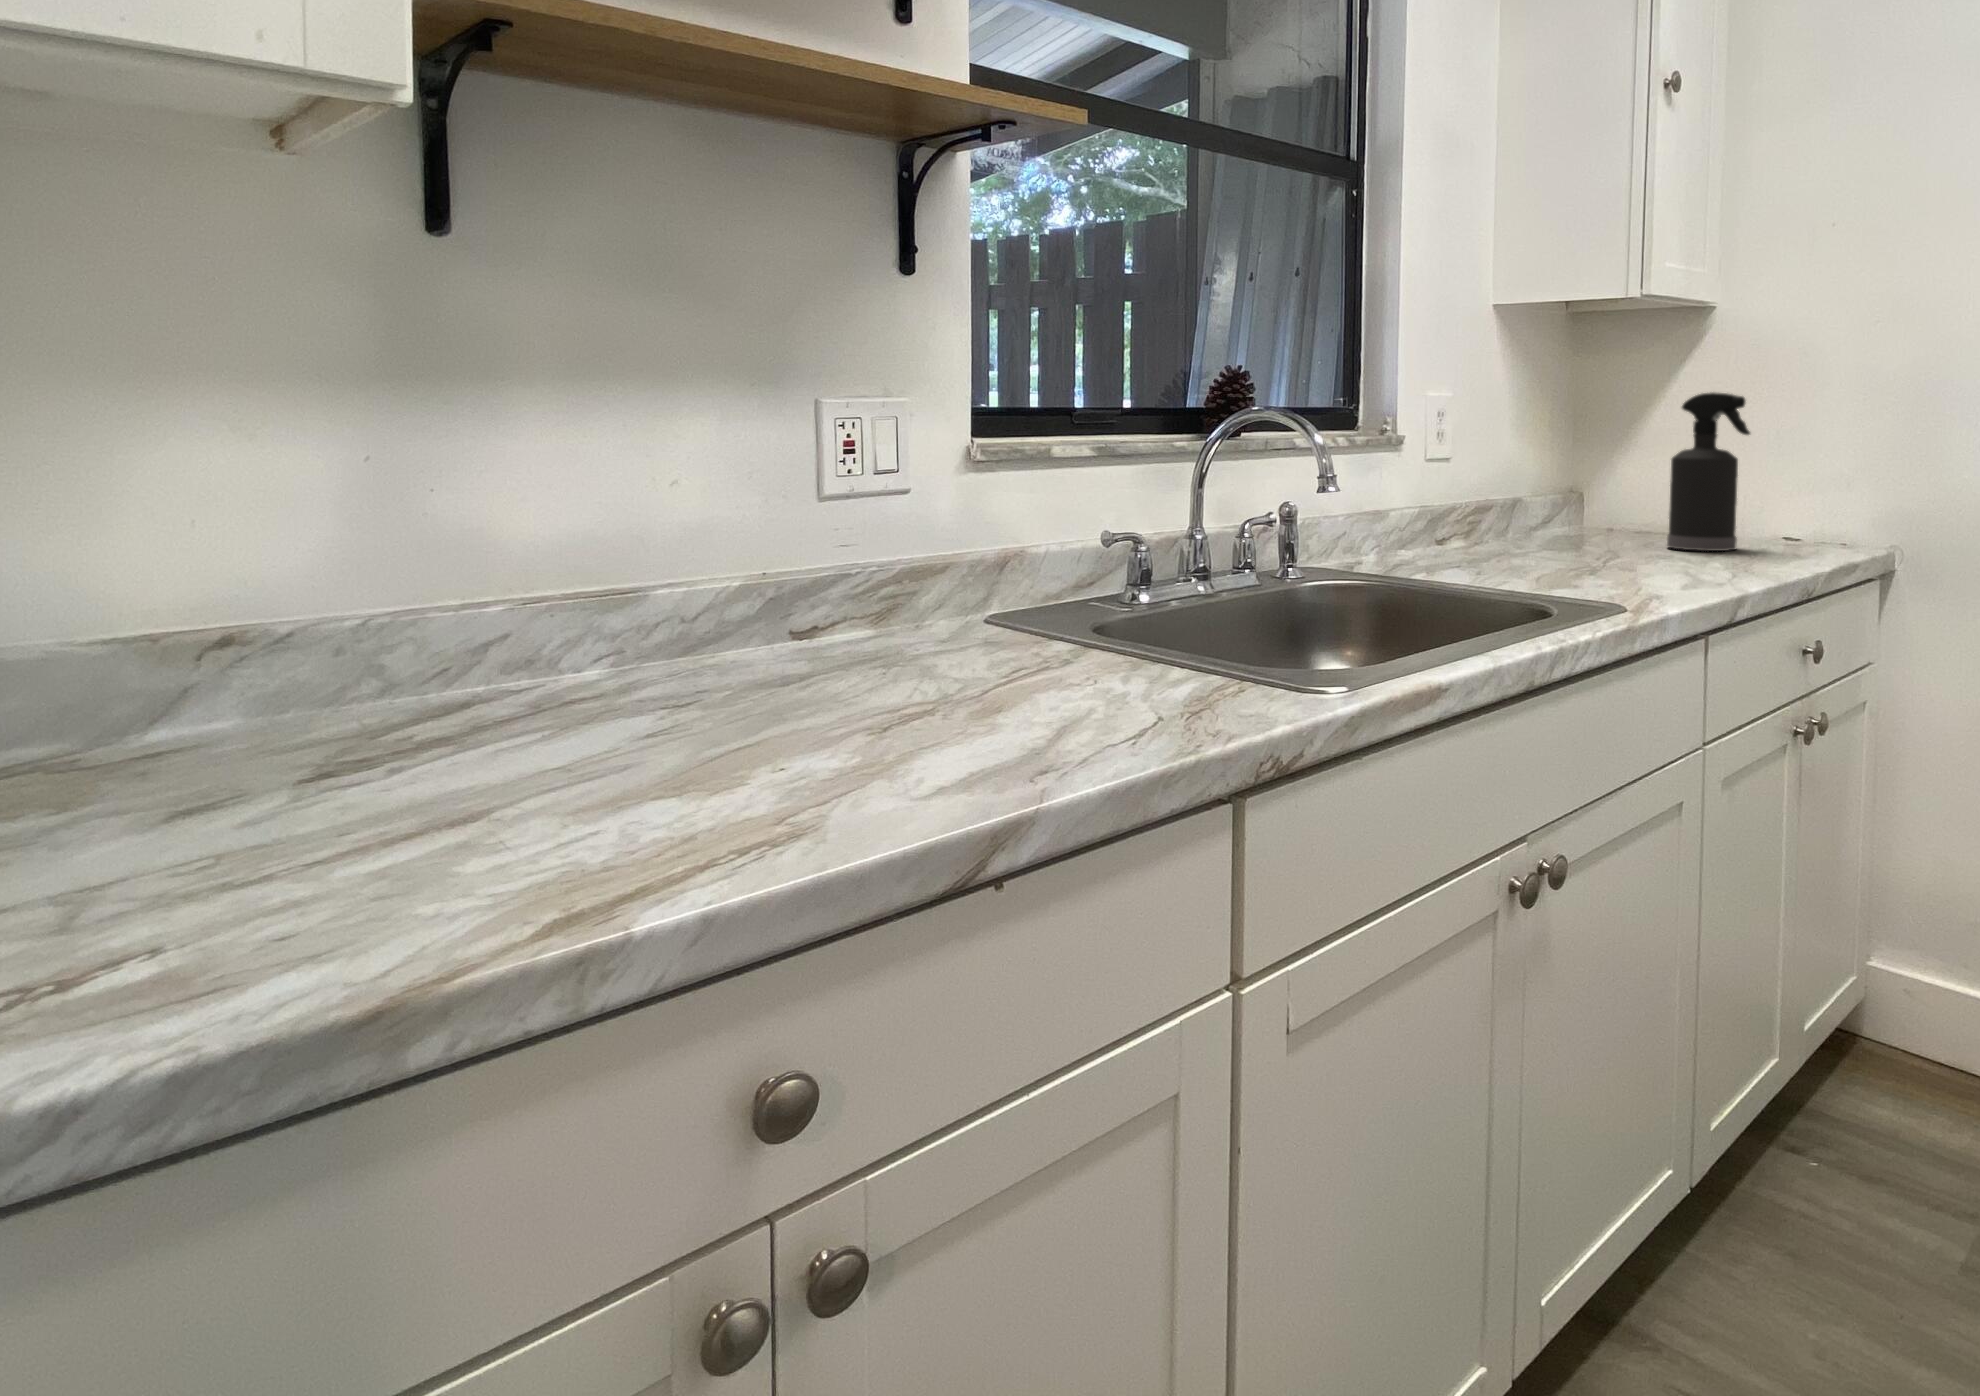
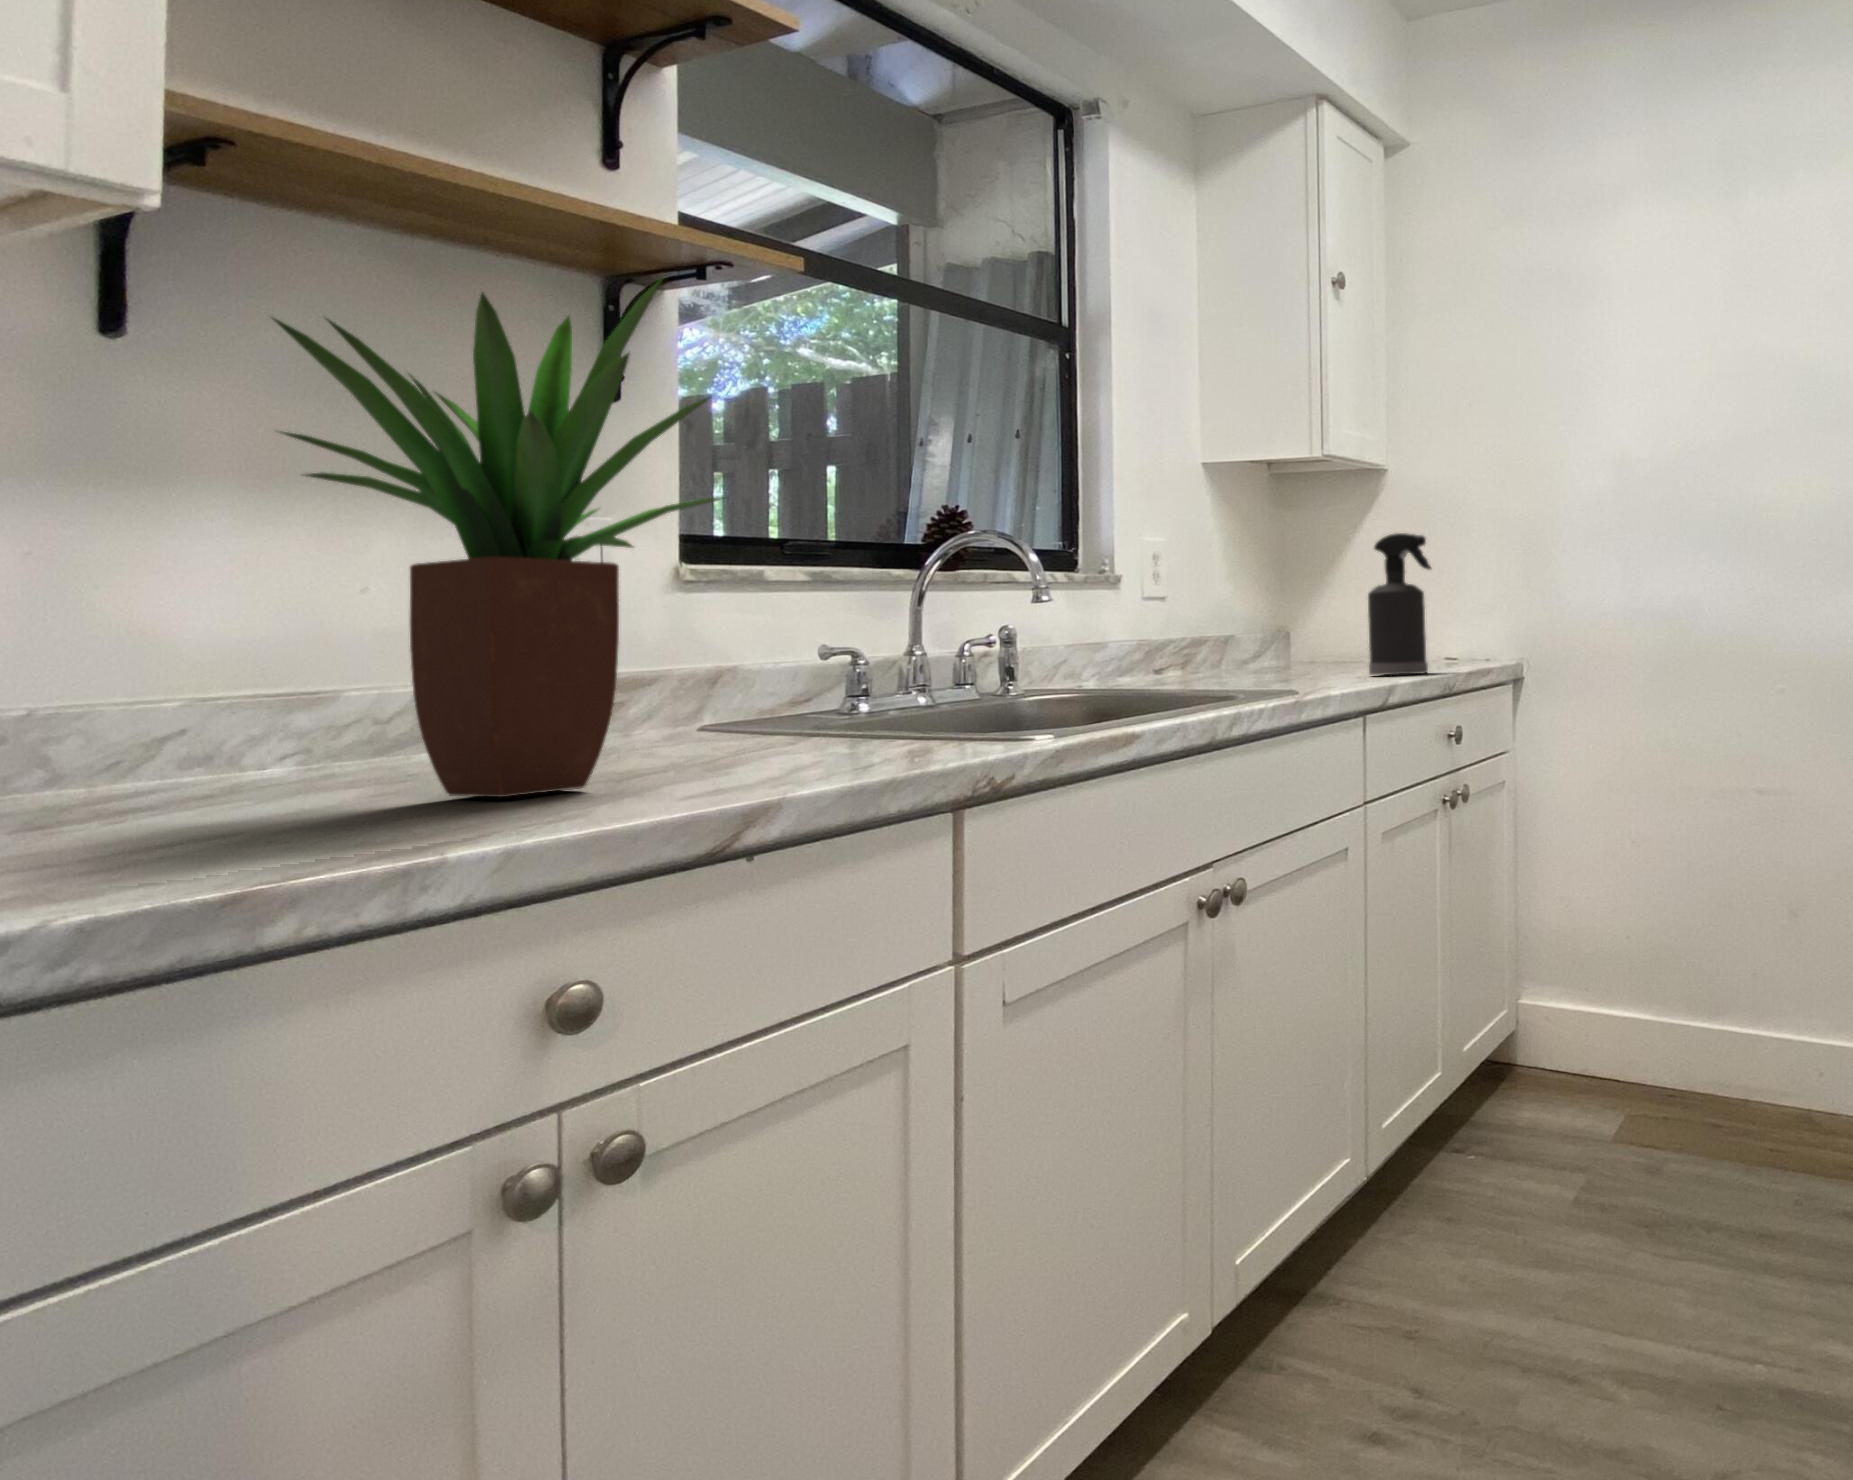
potted plant: none [484,168,998,788] -> present [271,279,725,797]

